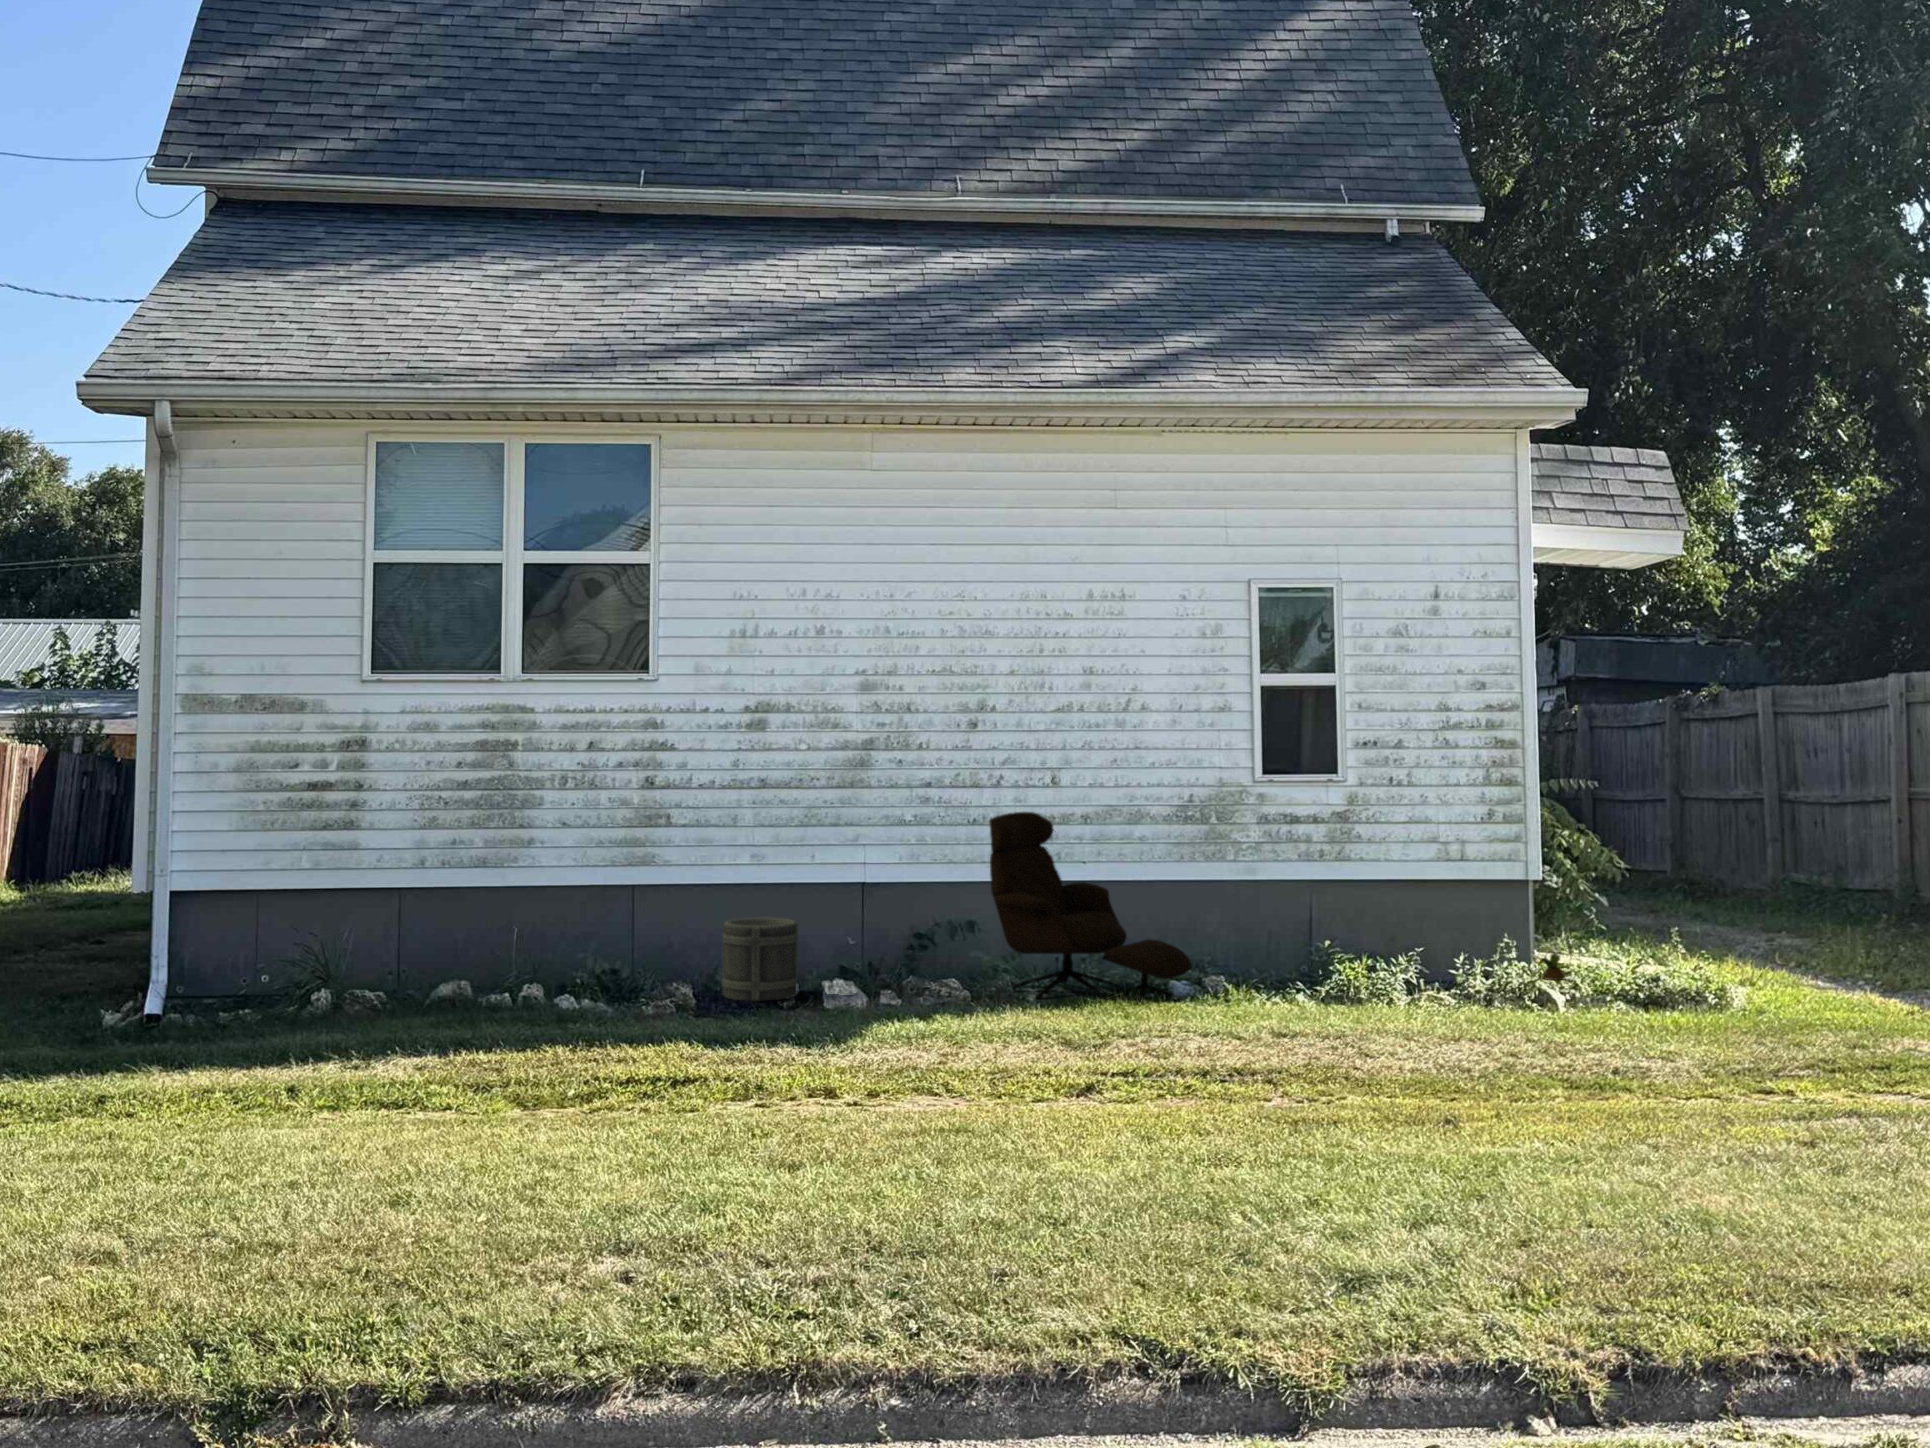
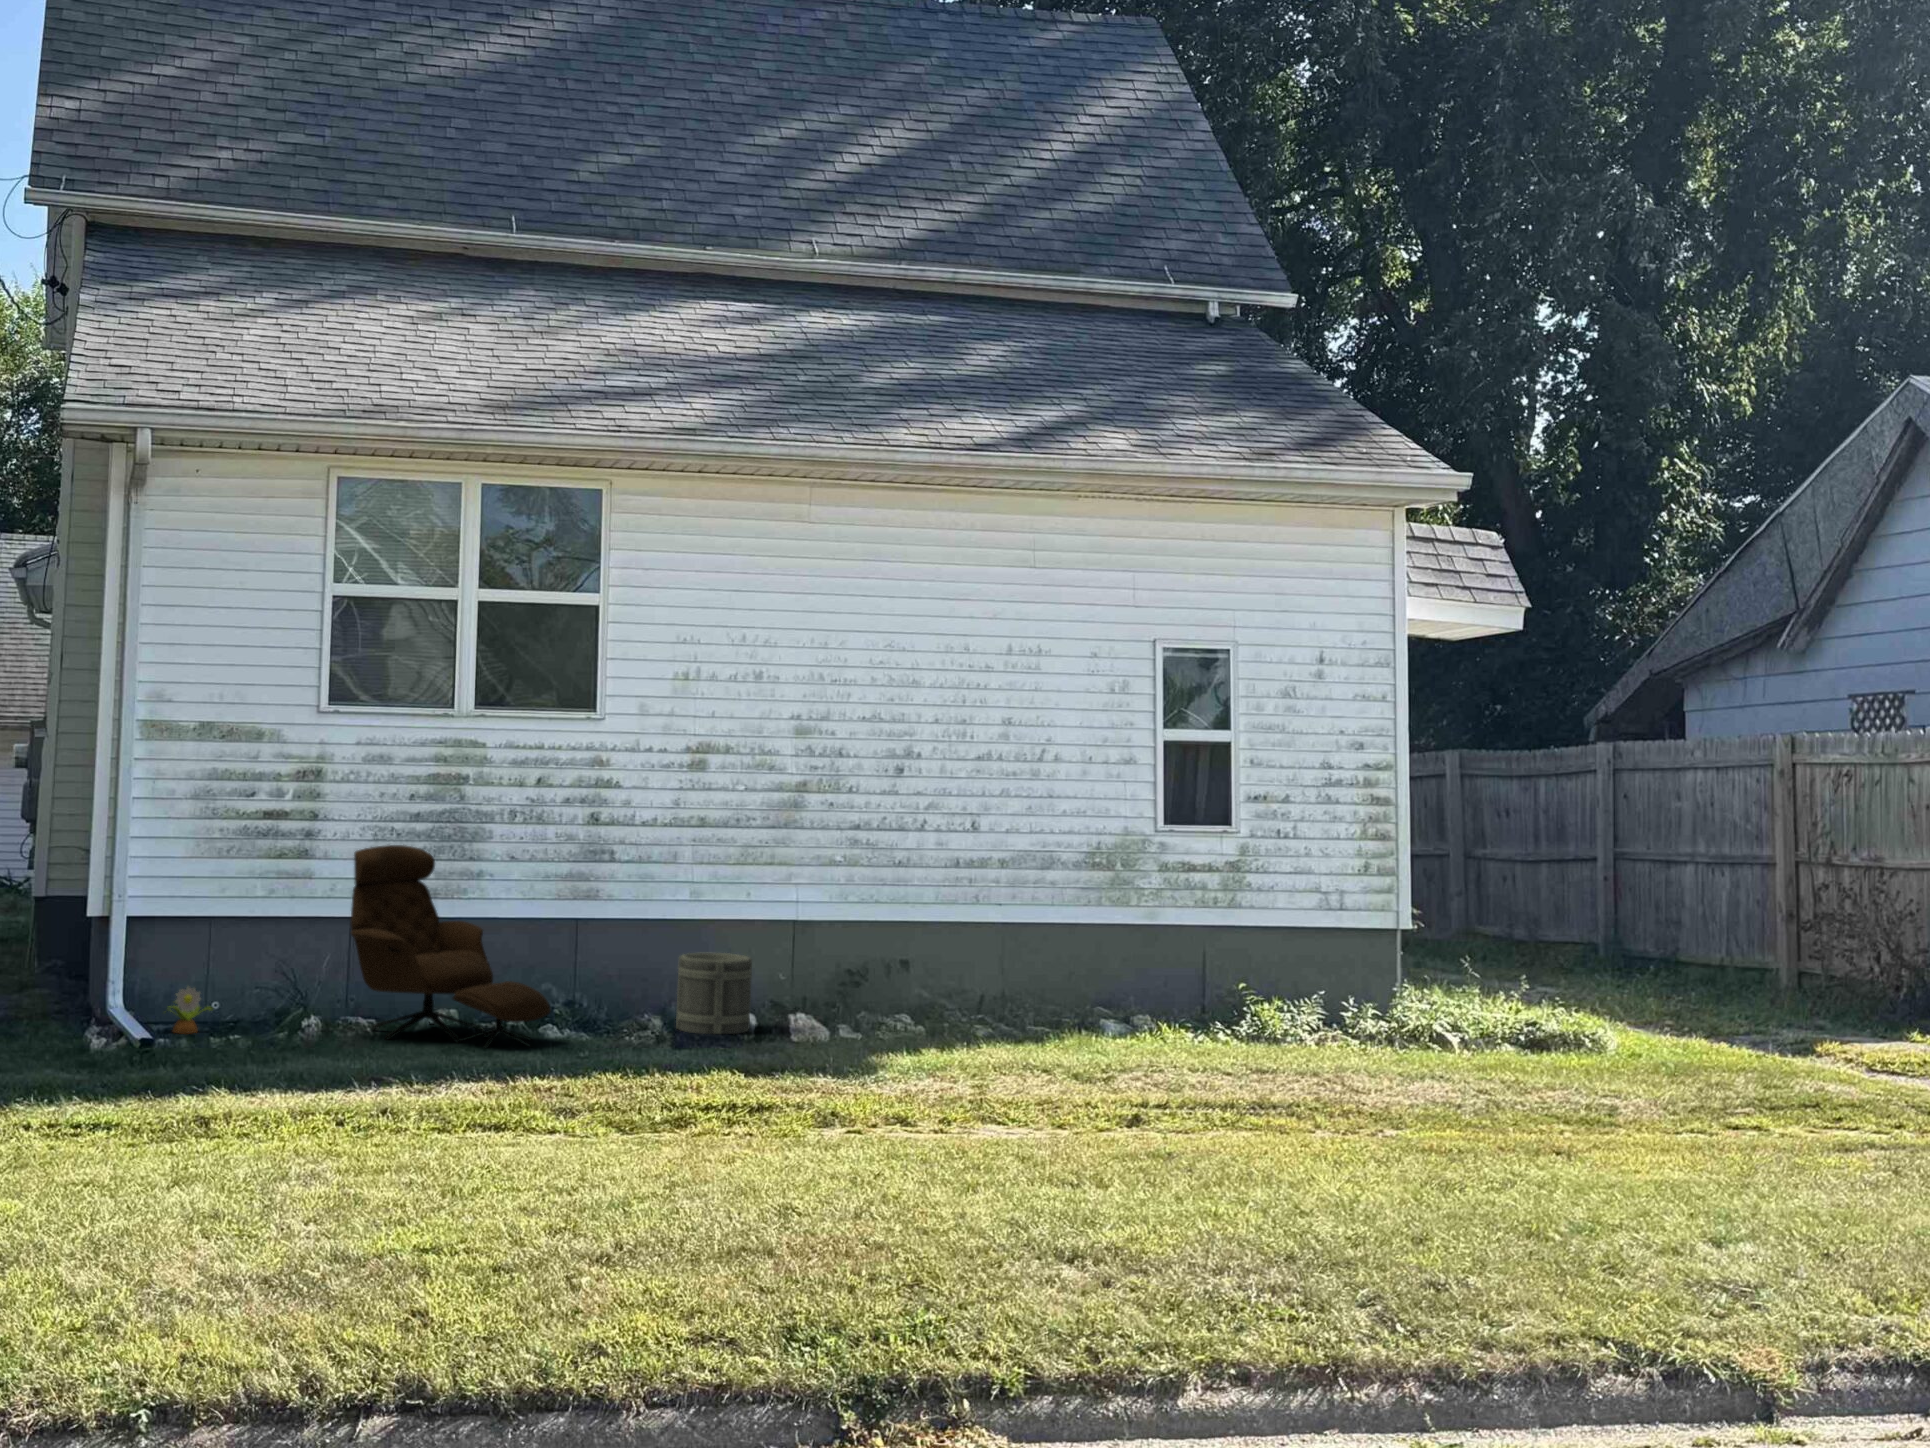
lounge chair: present [990,812,1192,1004] -> present [351,845,551,1048]
decorative plant: present [1531,940,1573,980] -> present [165,987,212,1033]

